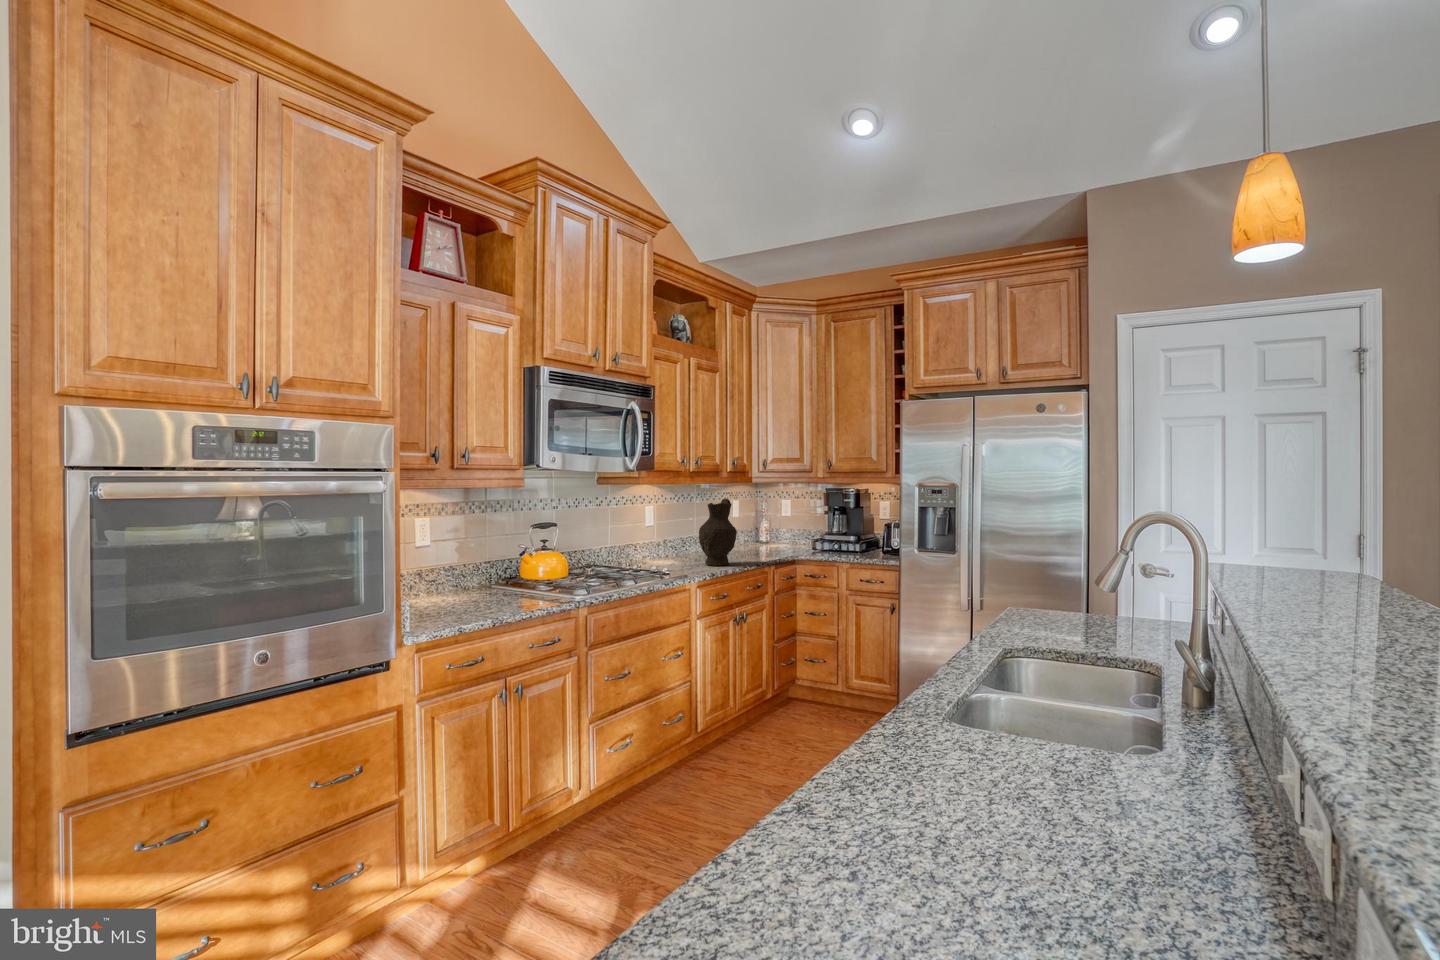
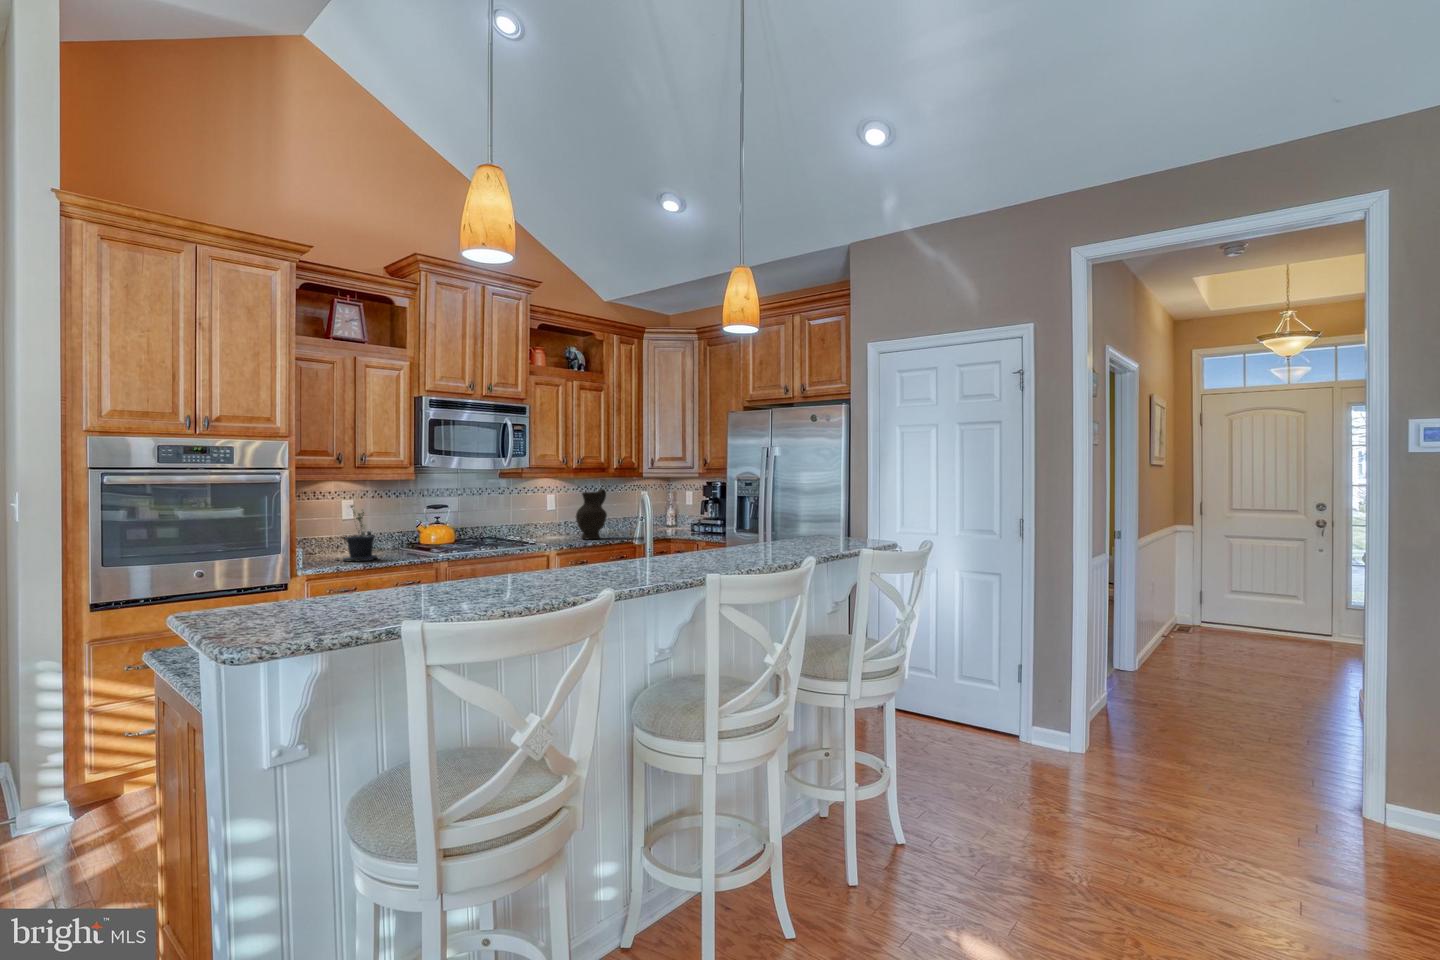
potted plant: none [434,526,499,616] -> present [343,505,378,561]

